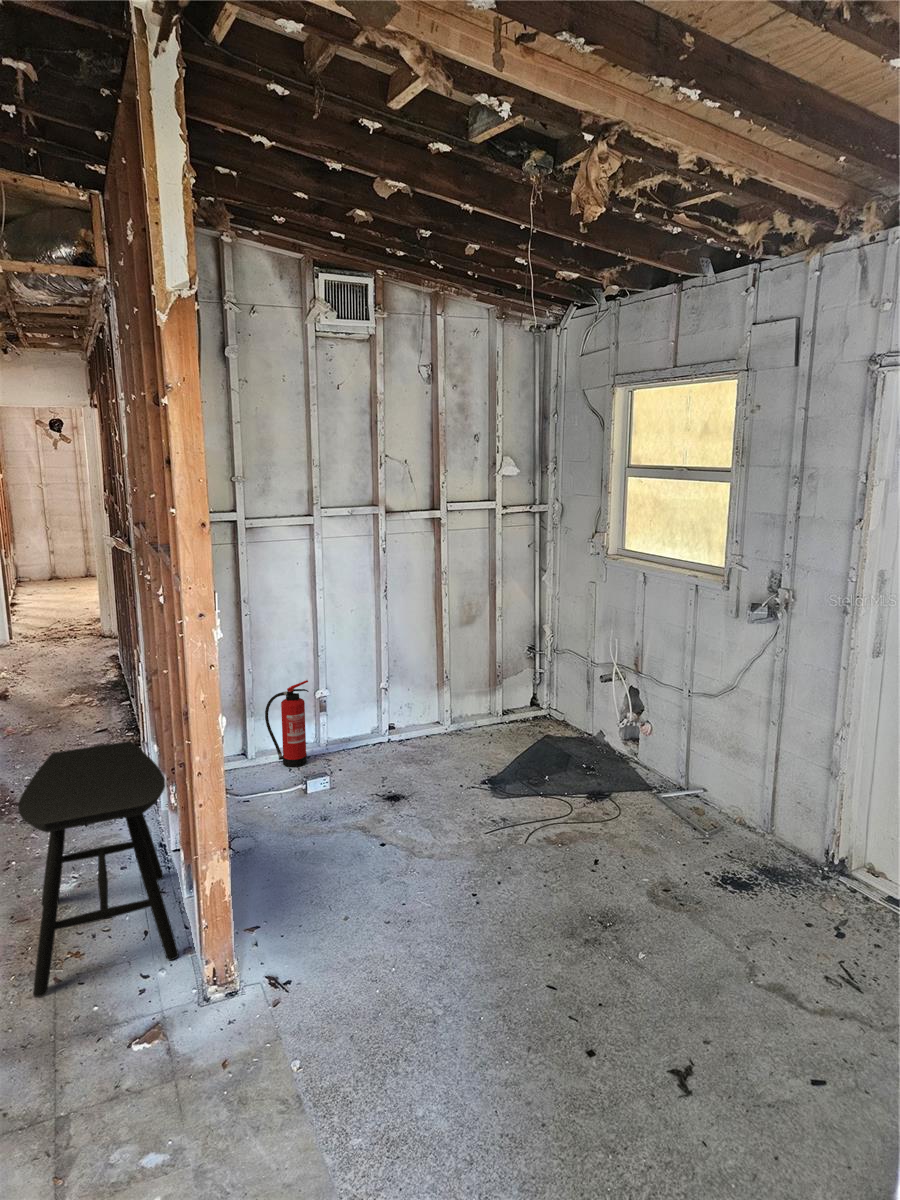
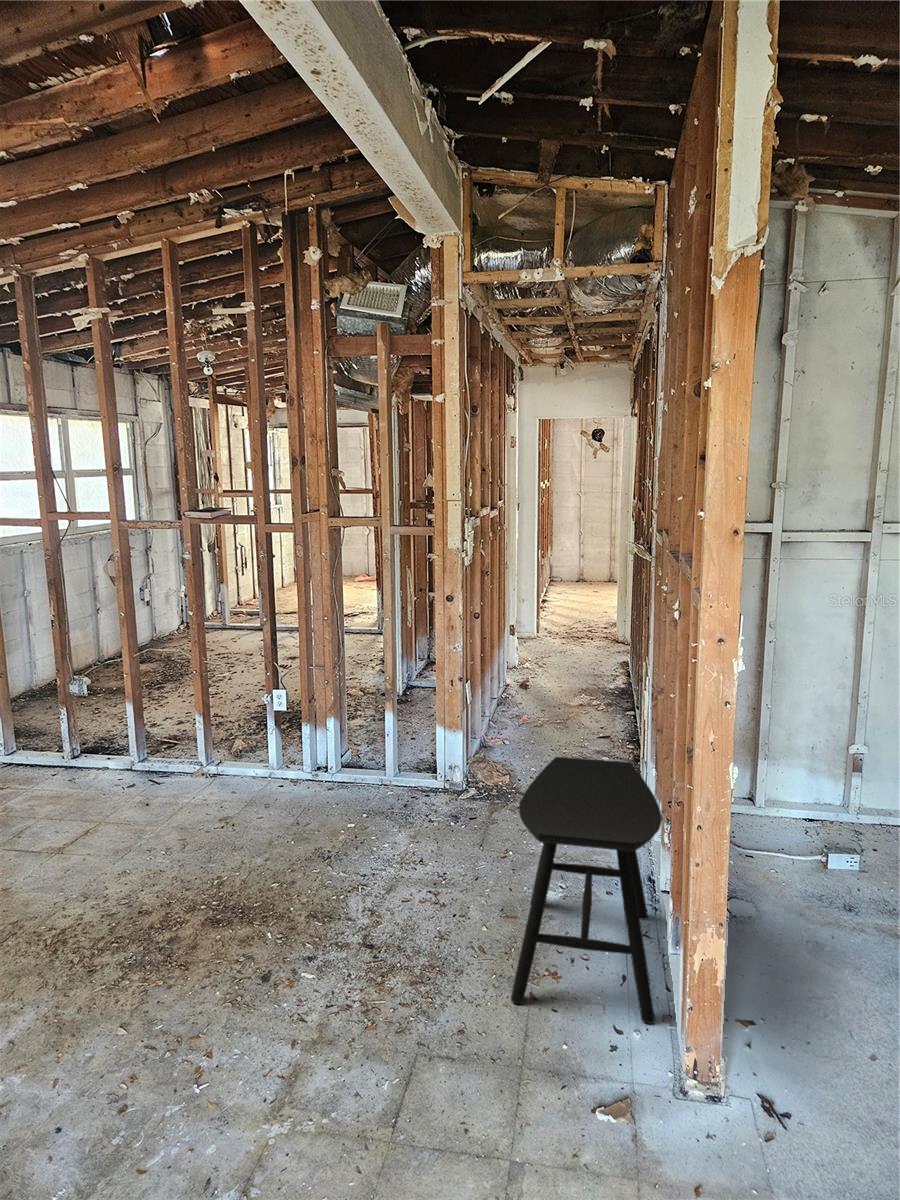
fire extinguisher: present [265,680,309,767] -> none [781,730,842,833]

